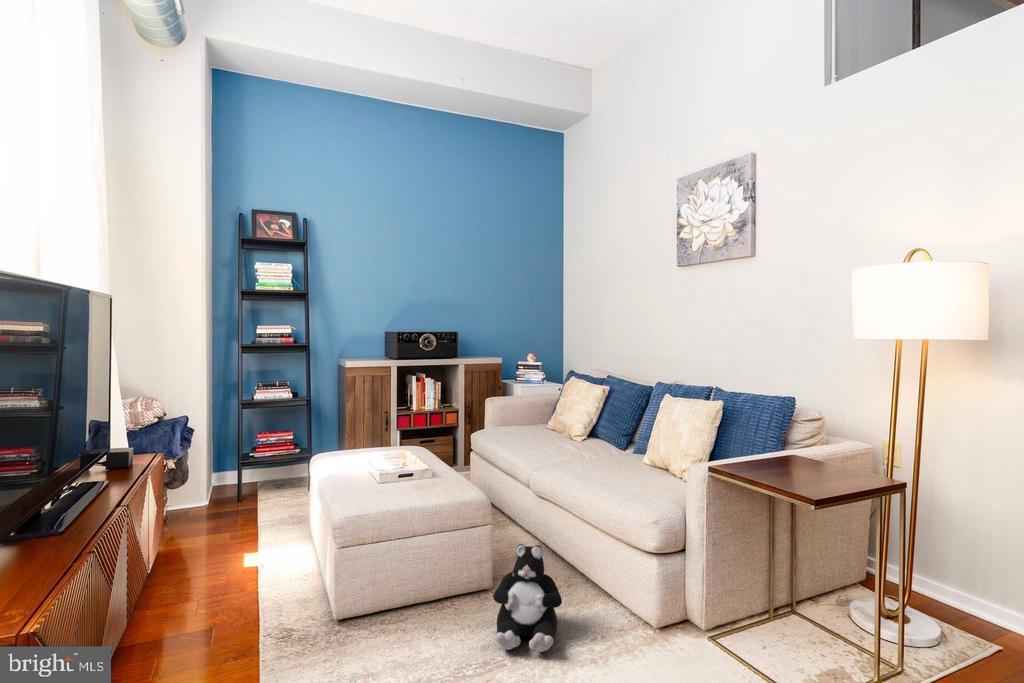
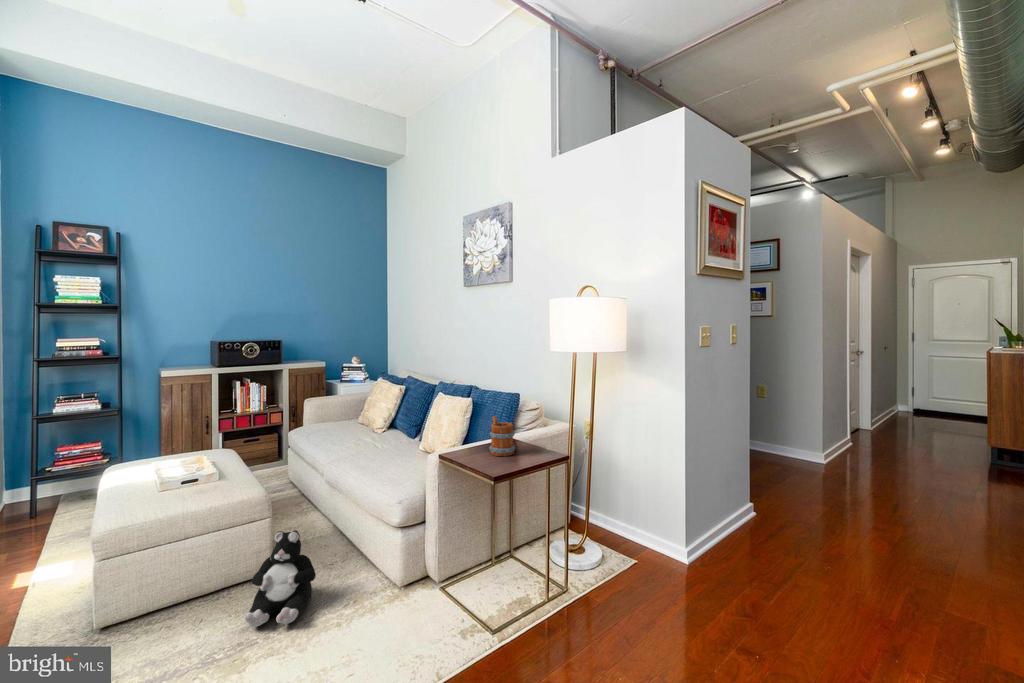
mug: none [772,425,814,477] -> present [489,416,515,456]

